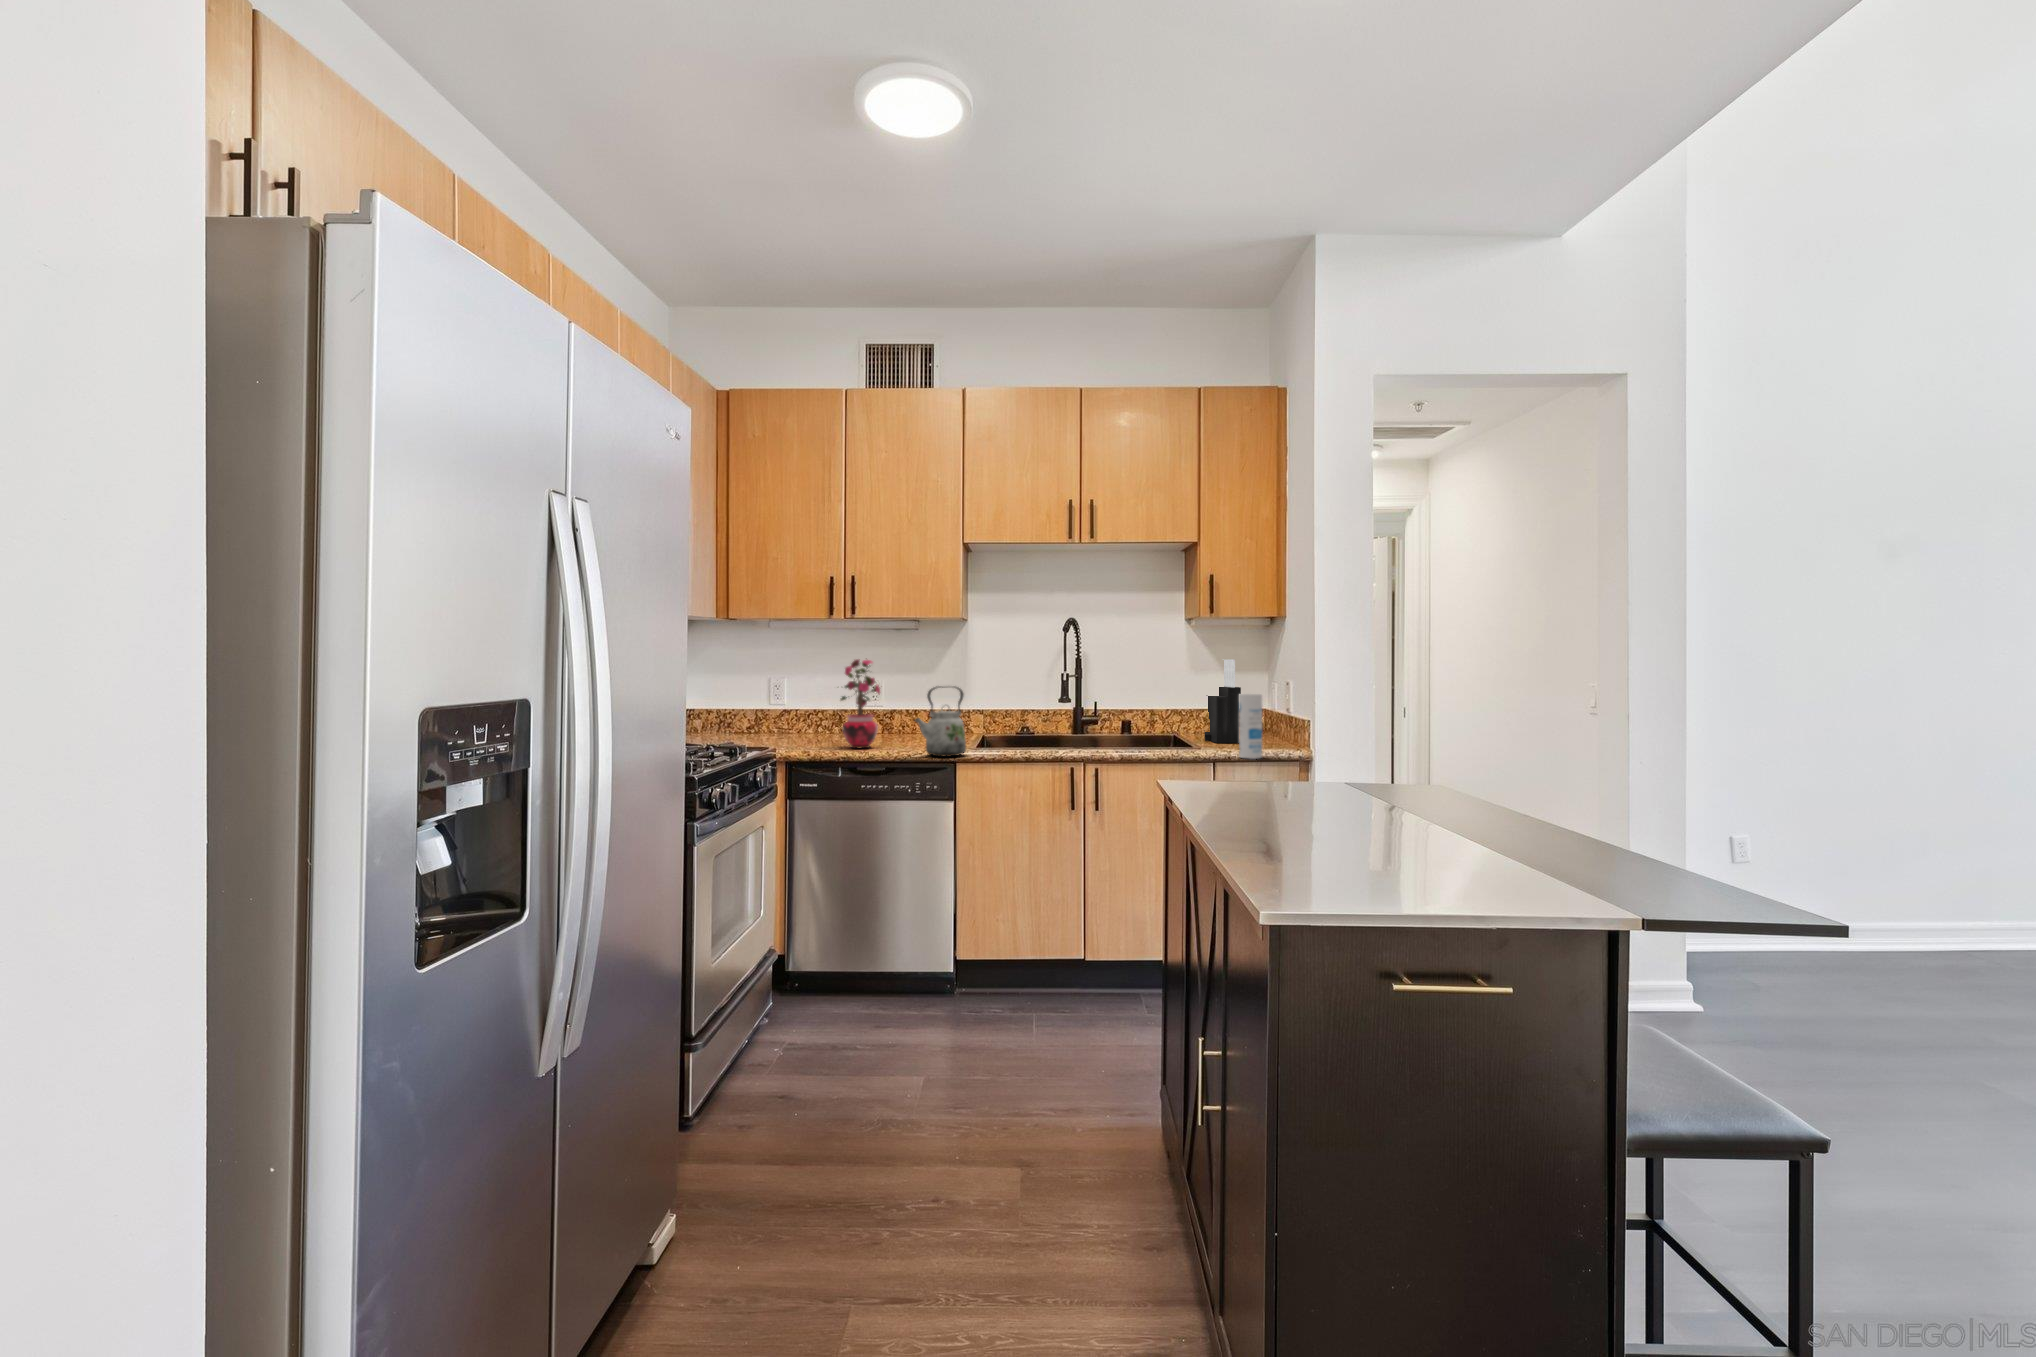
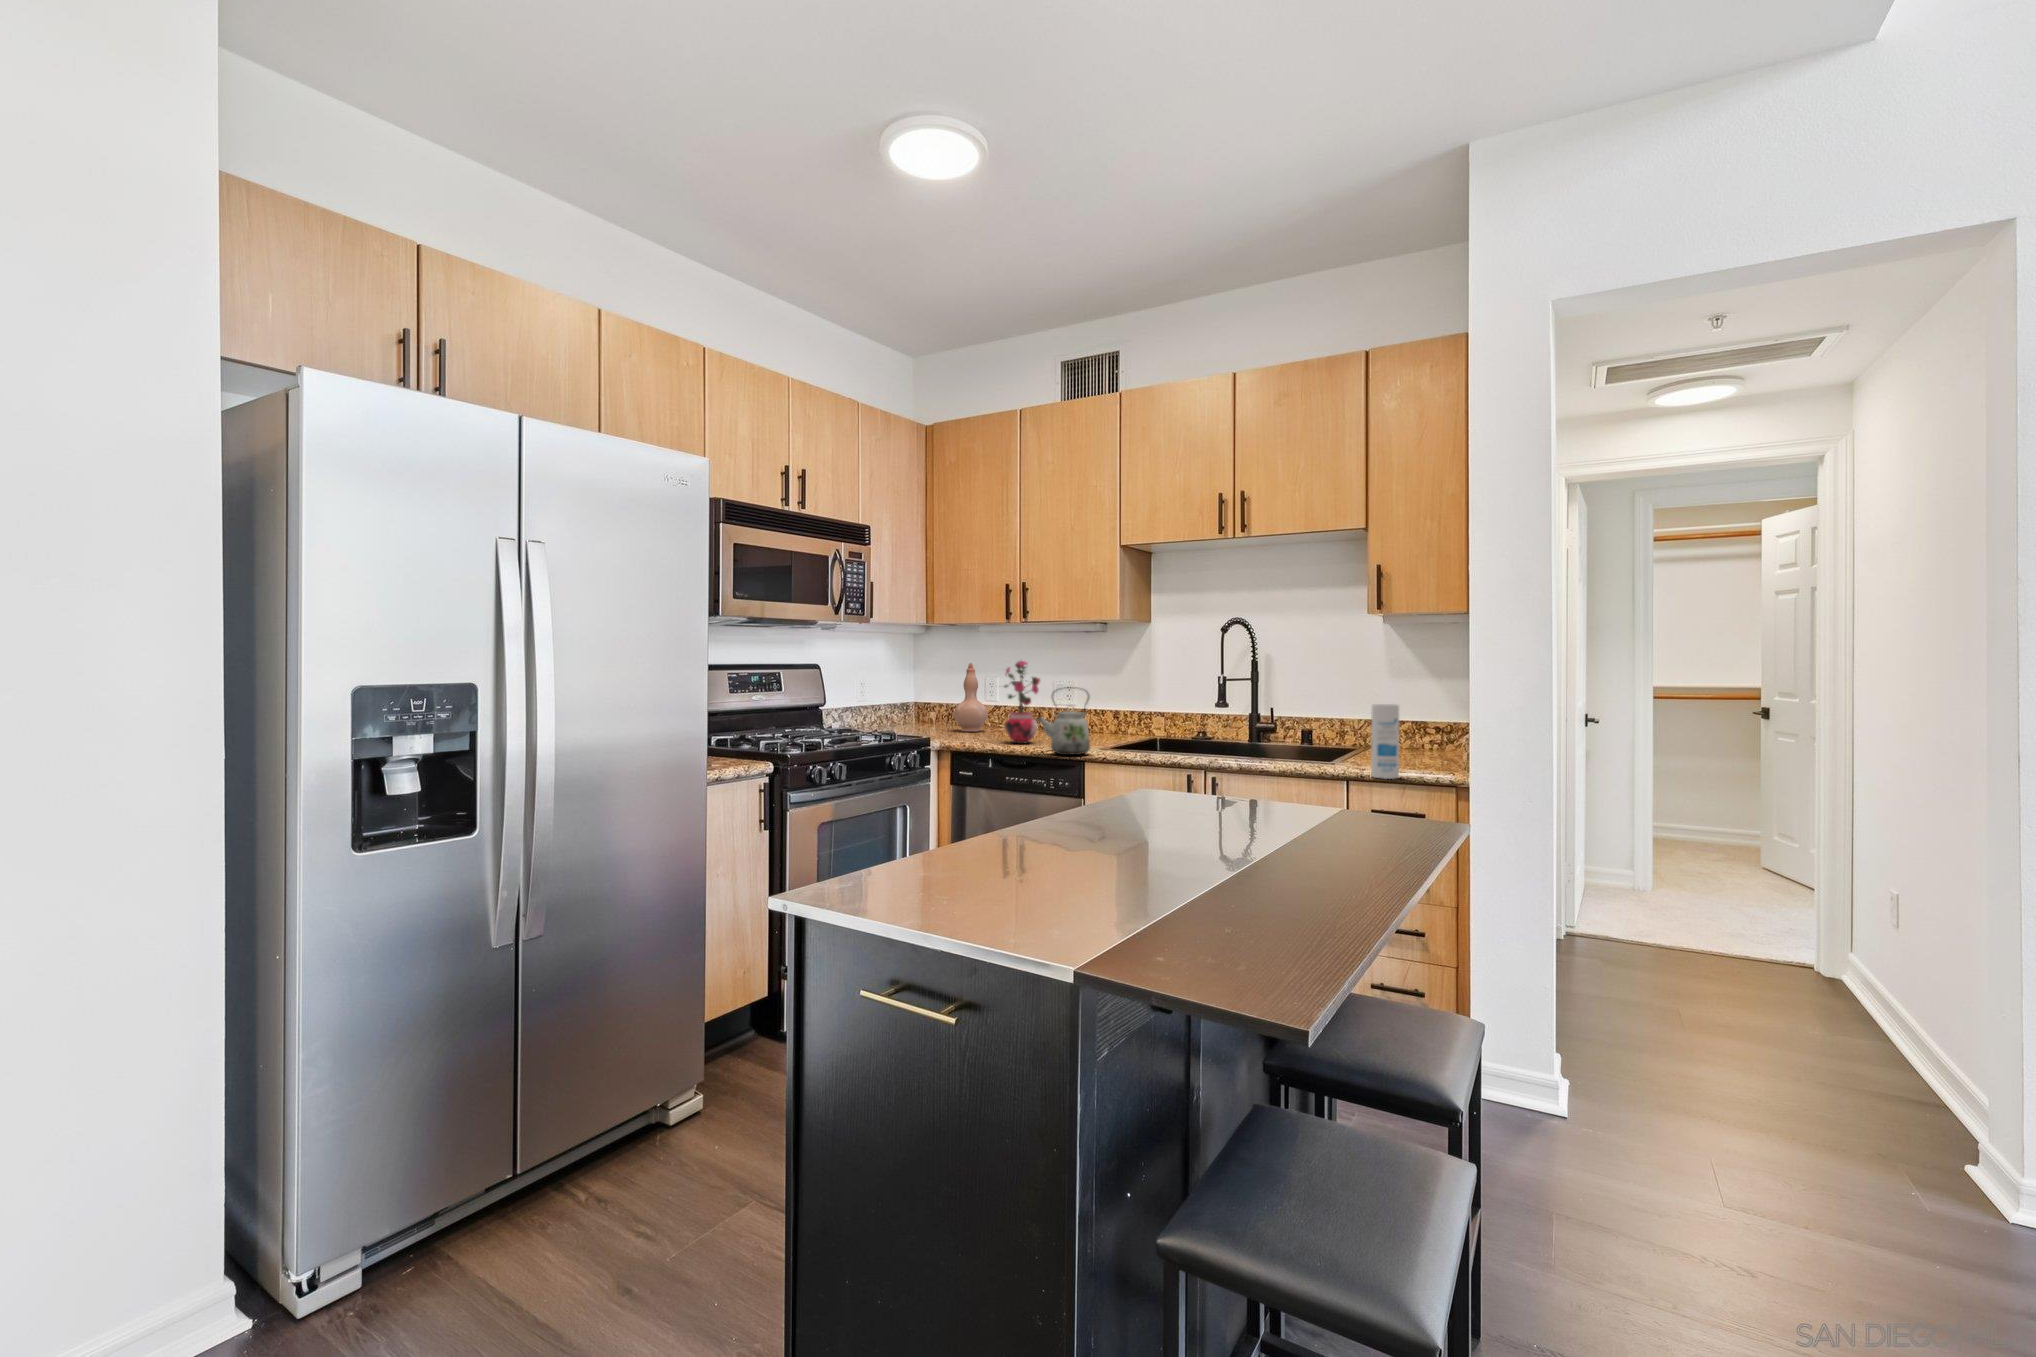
knife block: present [1204,659,1241,743] -> none [1399,664,1437,761]
vase: none [746,663,786,739] -> present [954,663,988,732]

